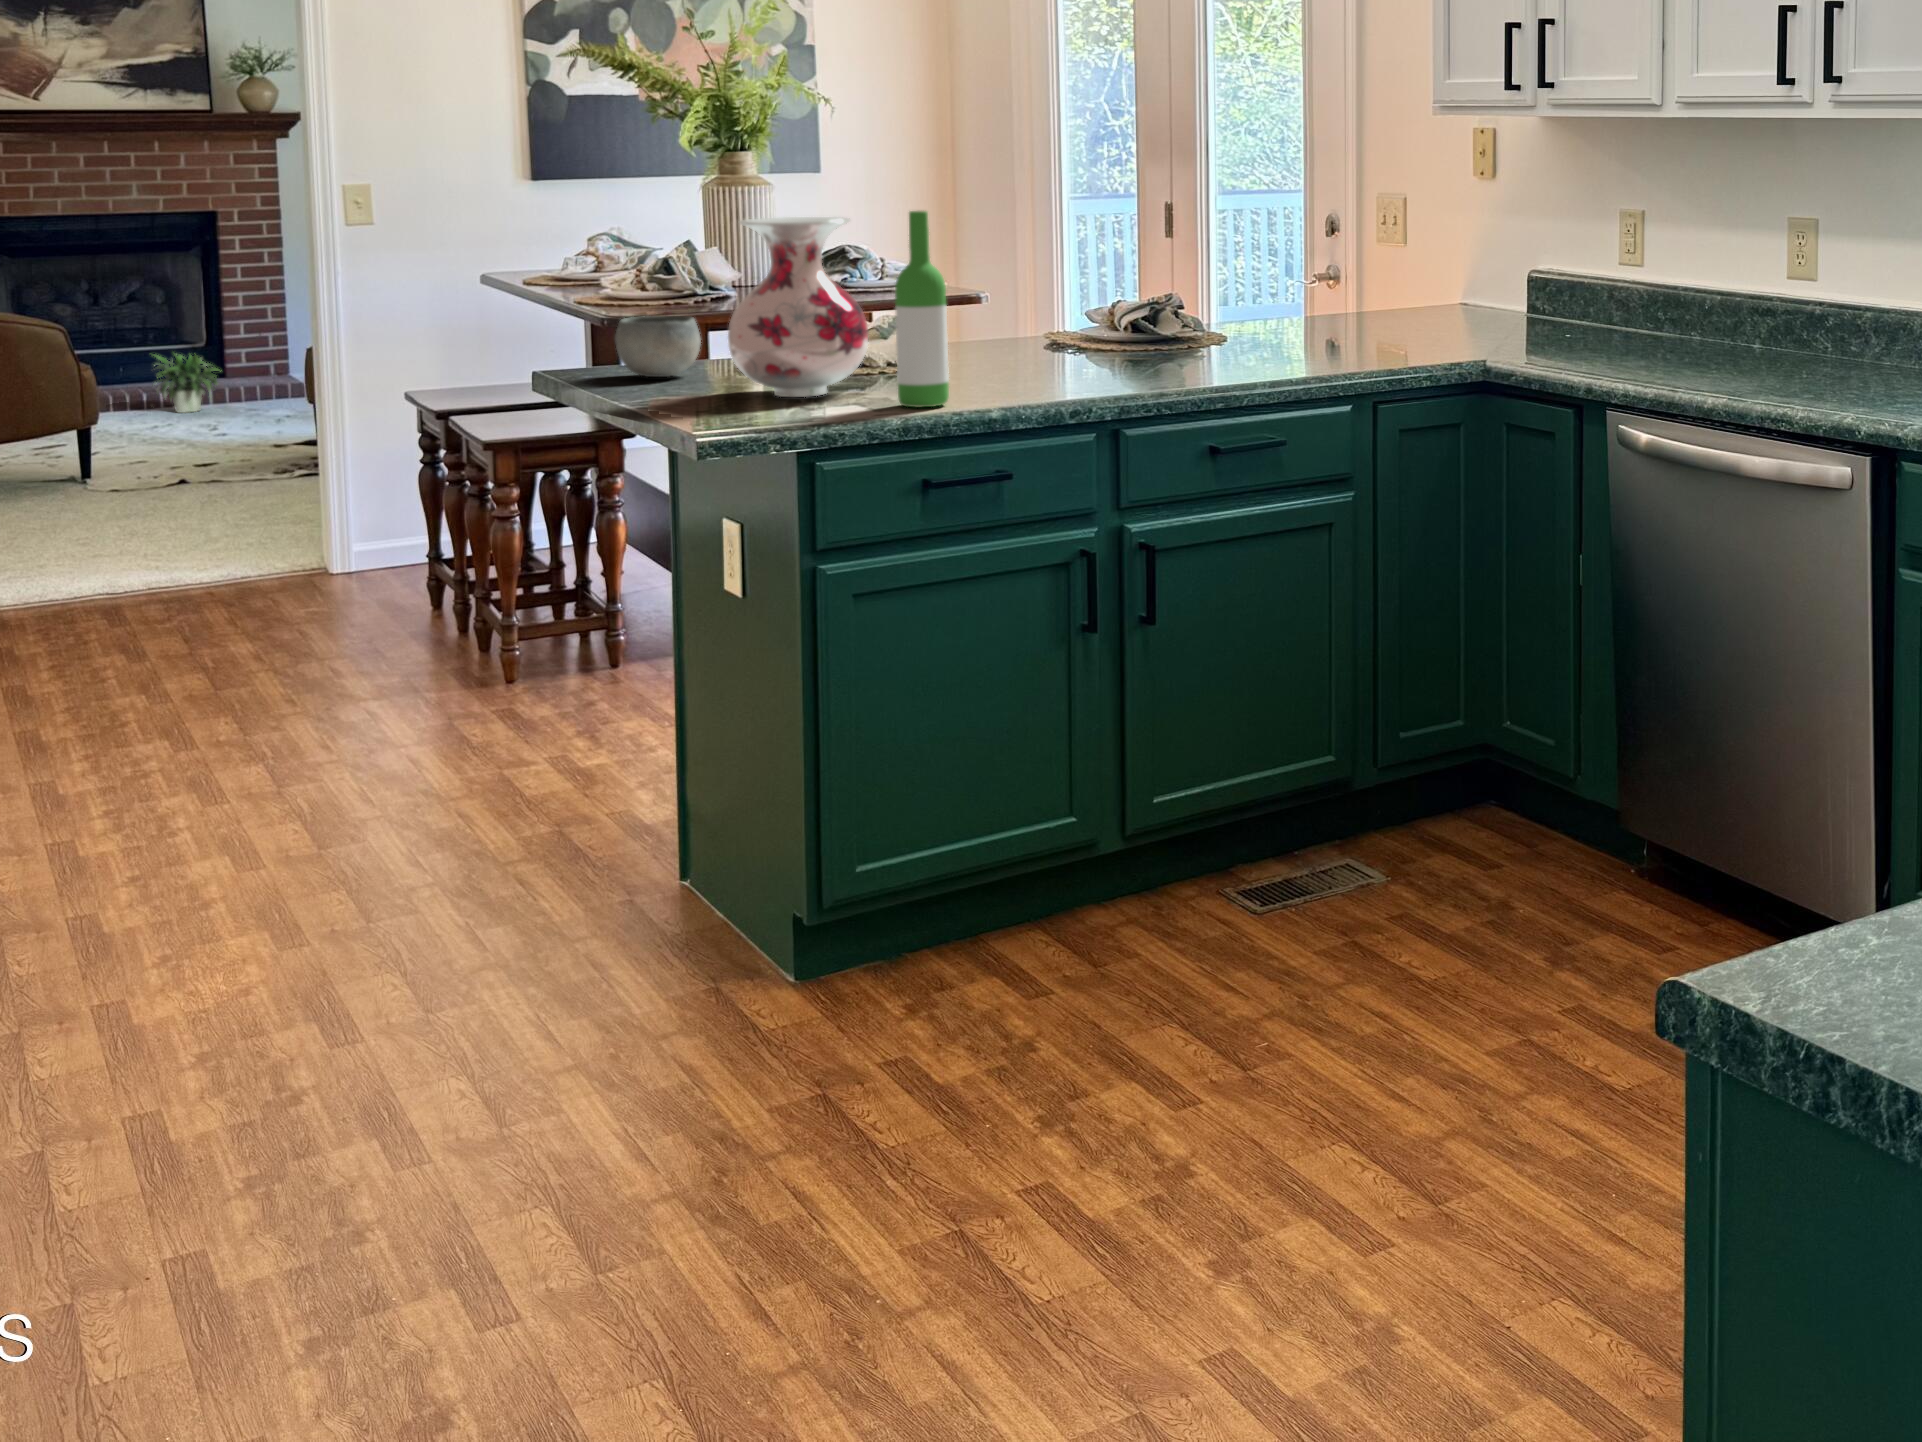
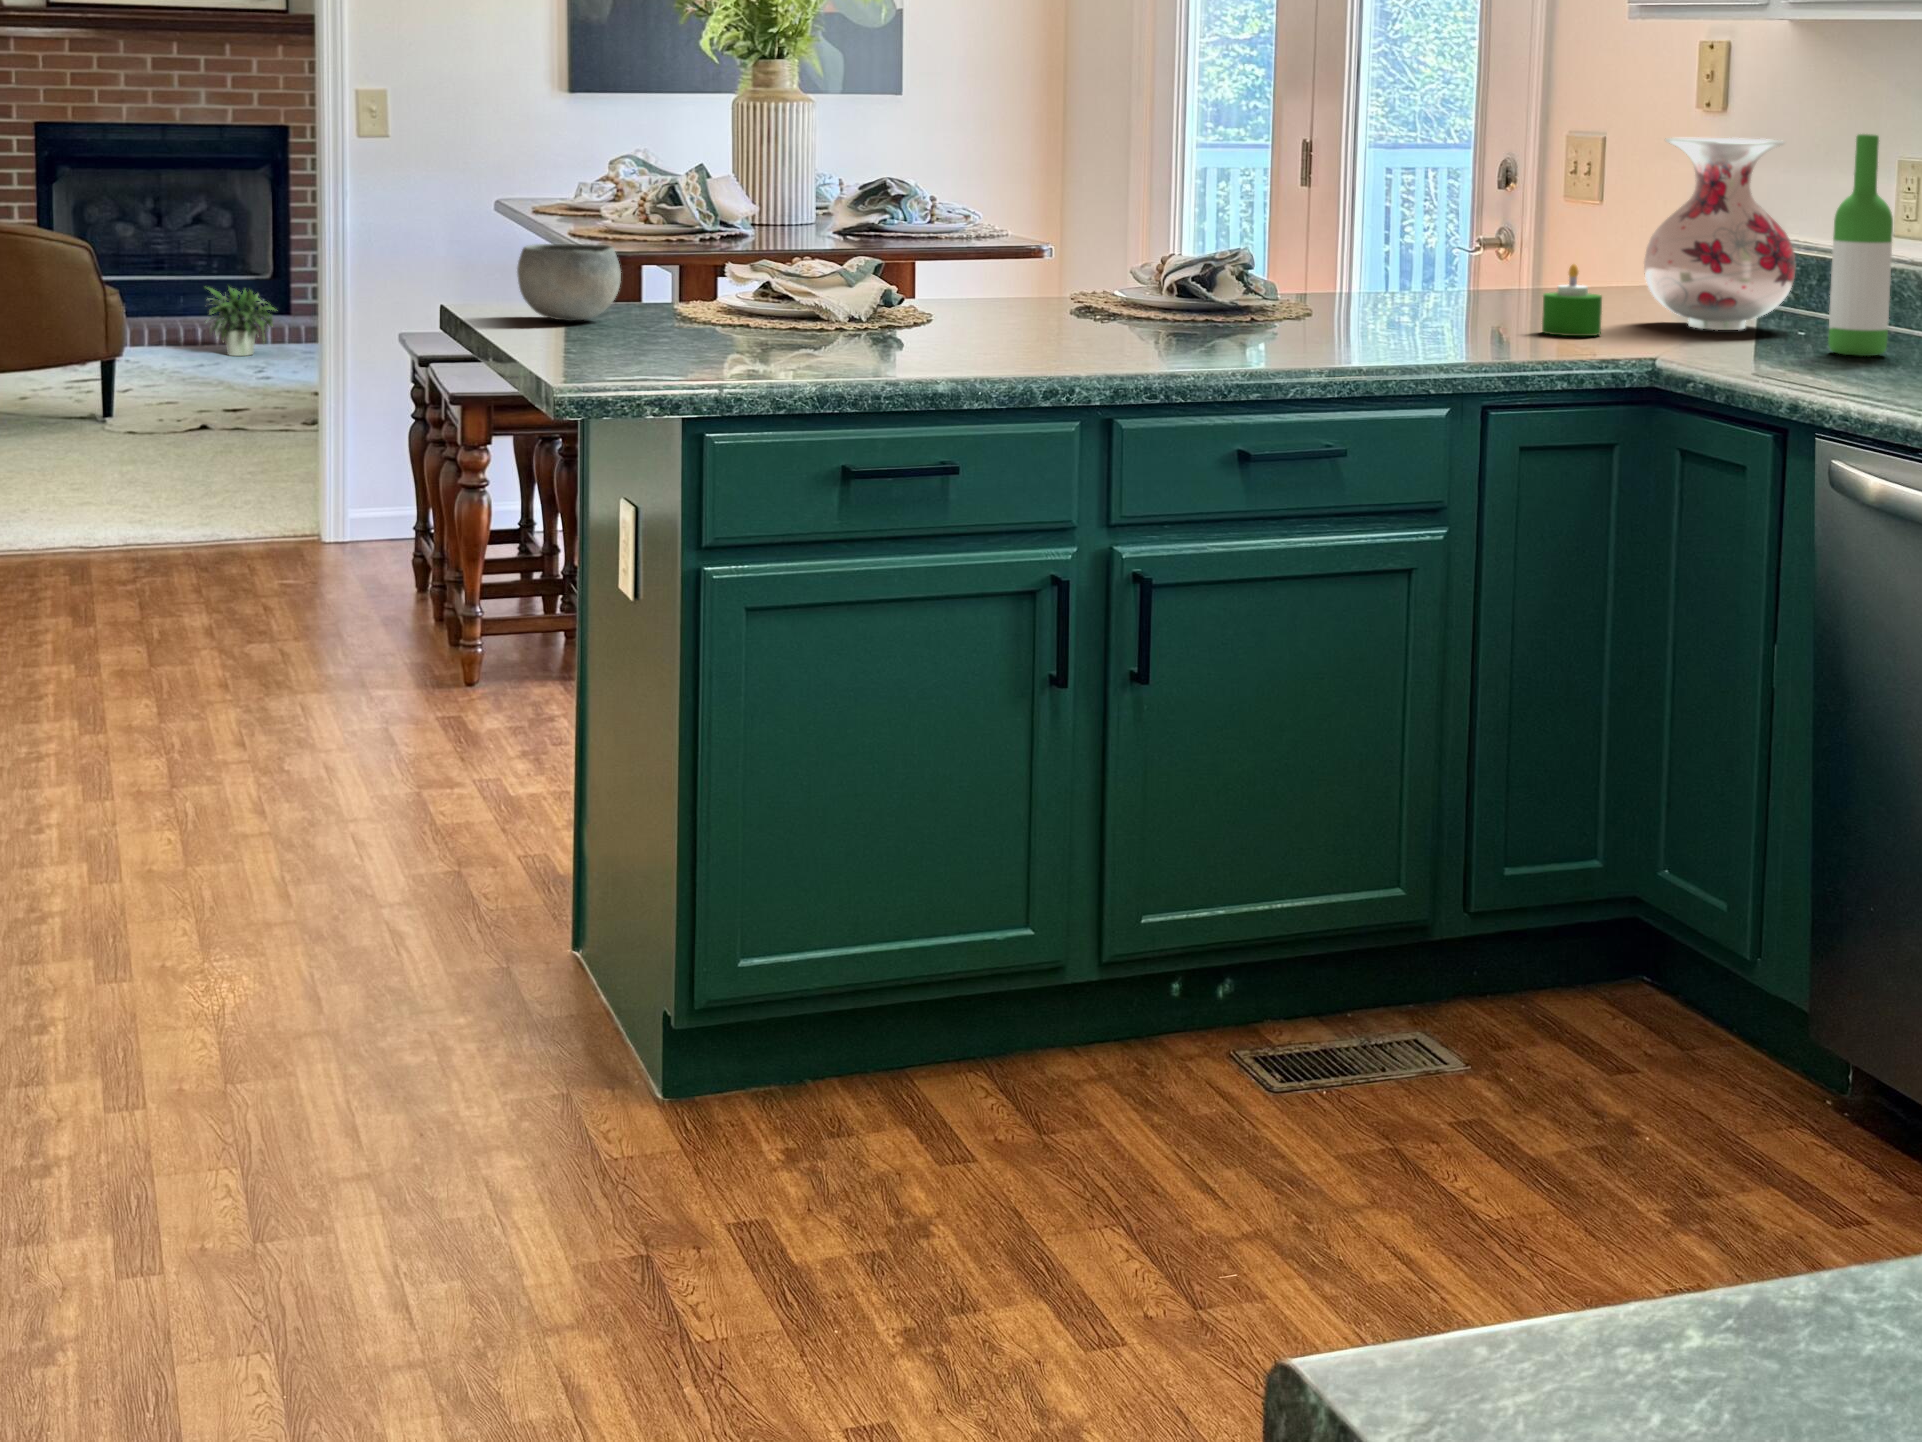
wine bottle: present [895,211,949,407] -> present [1828,134,1893,356]
vase: present [728,217,869,397] -> present [1644,138,1796,330]
candle: none [1389,295,1431,347] -> present [1542,264,1602,336]

